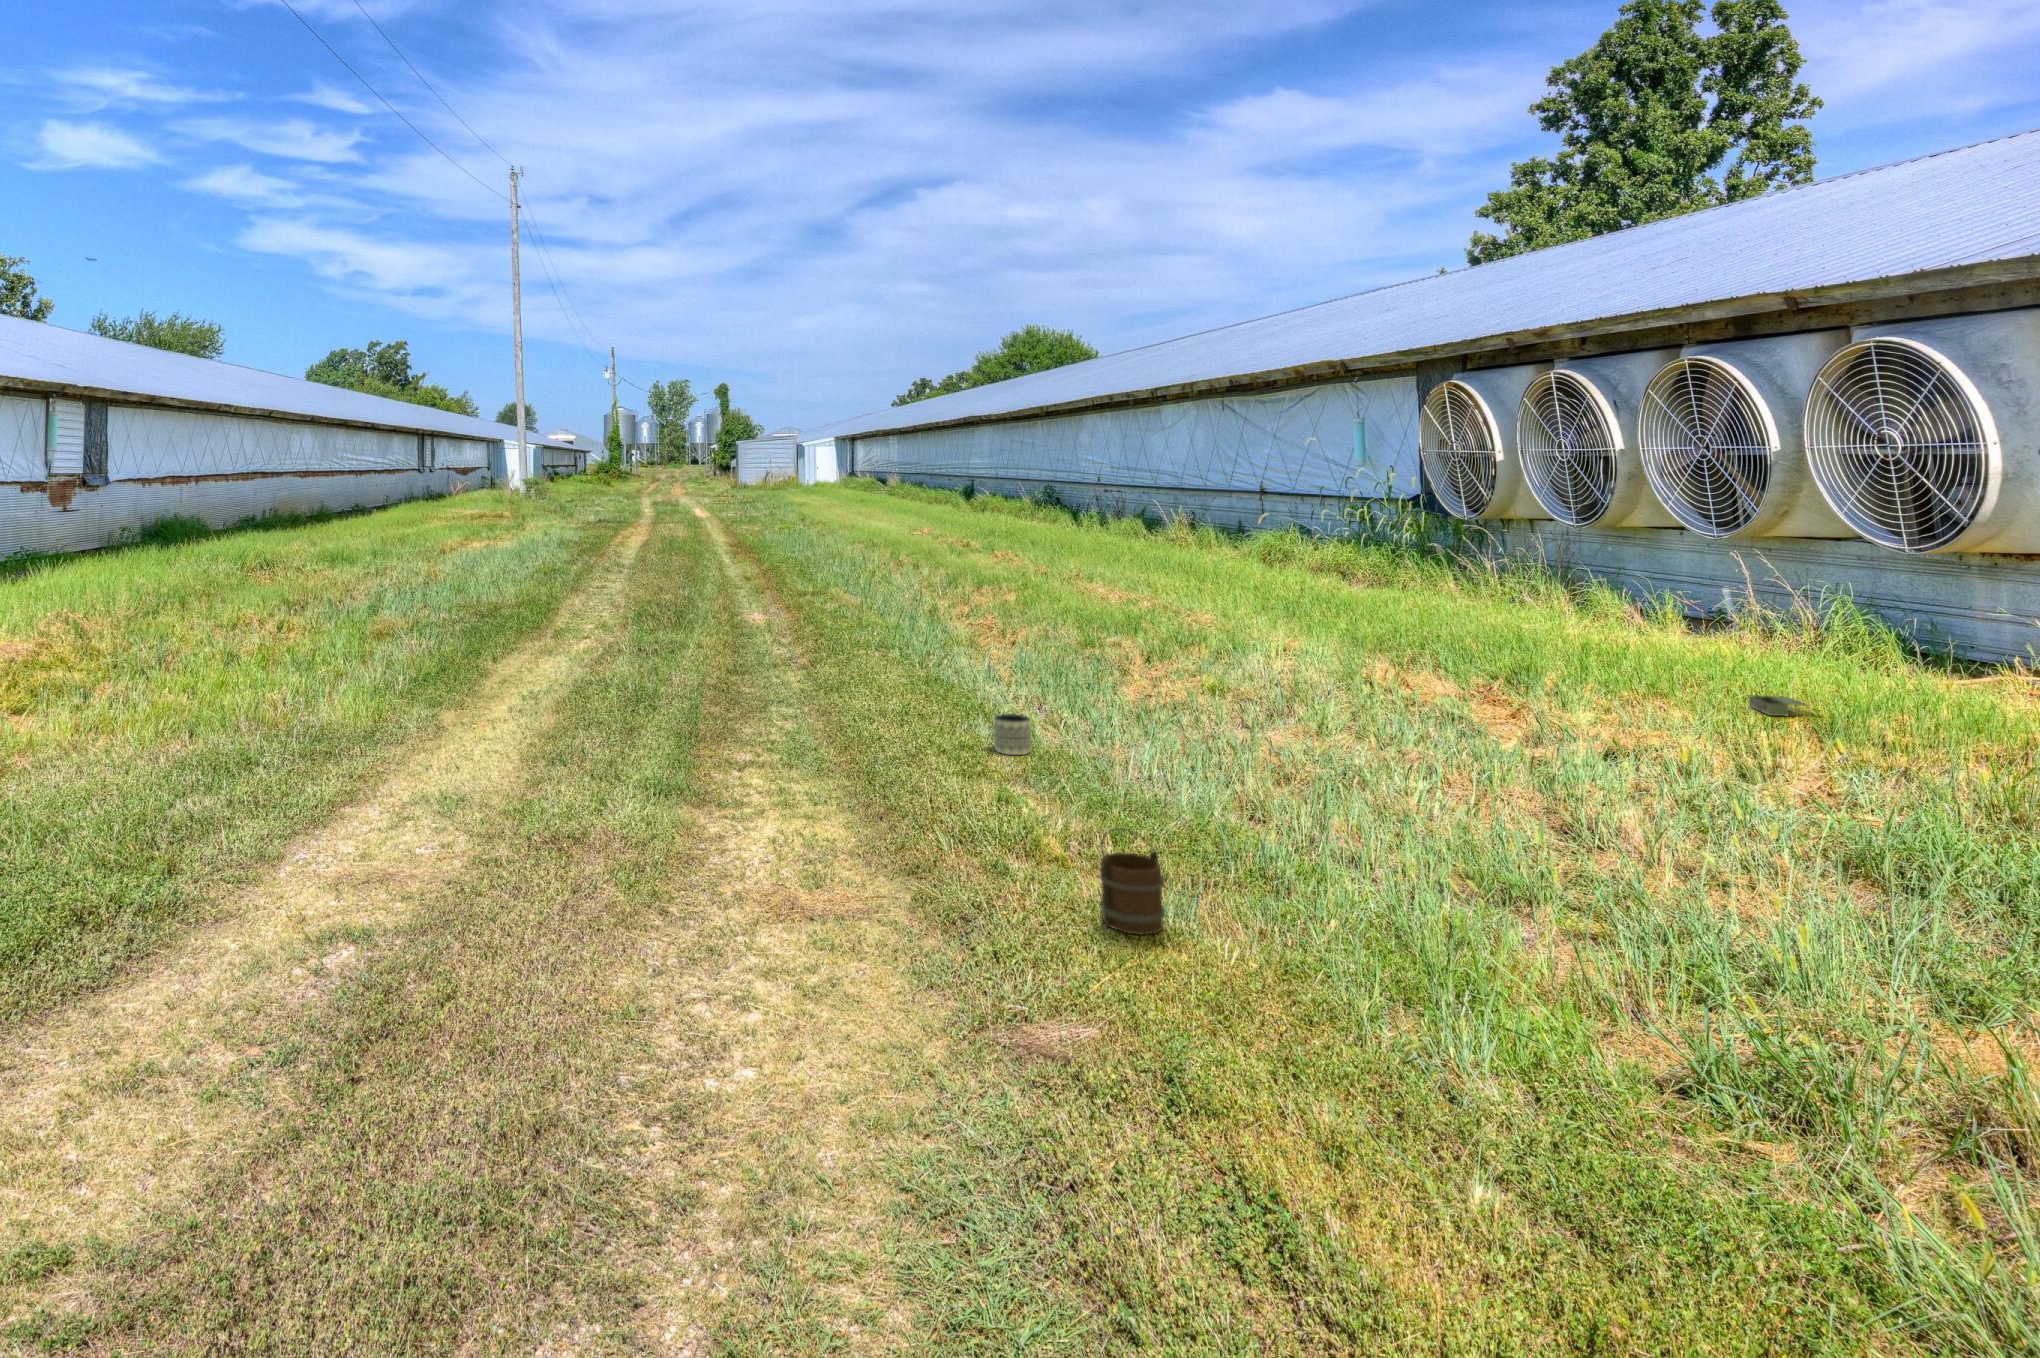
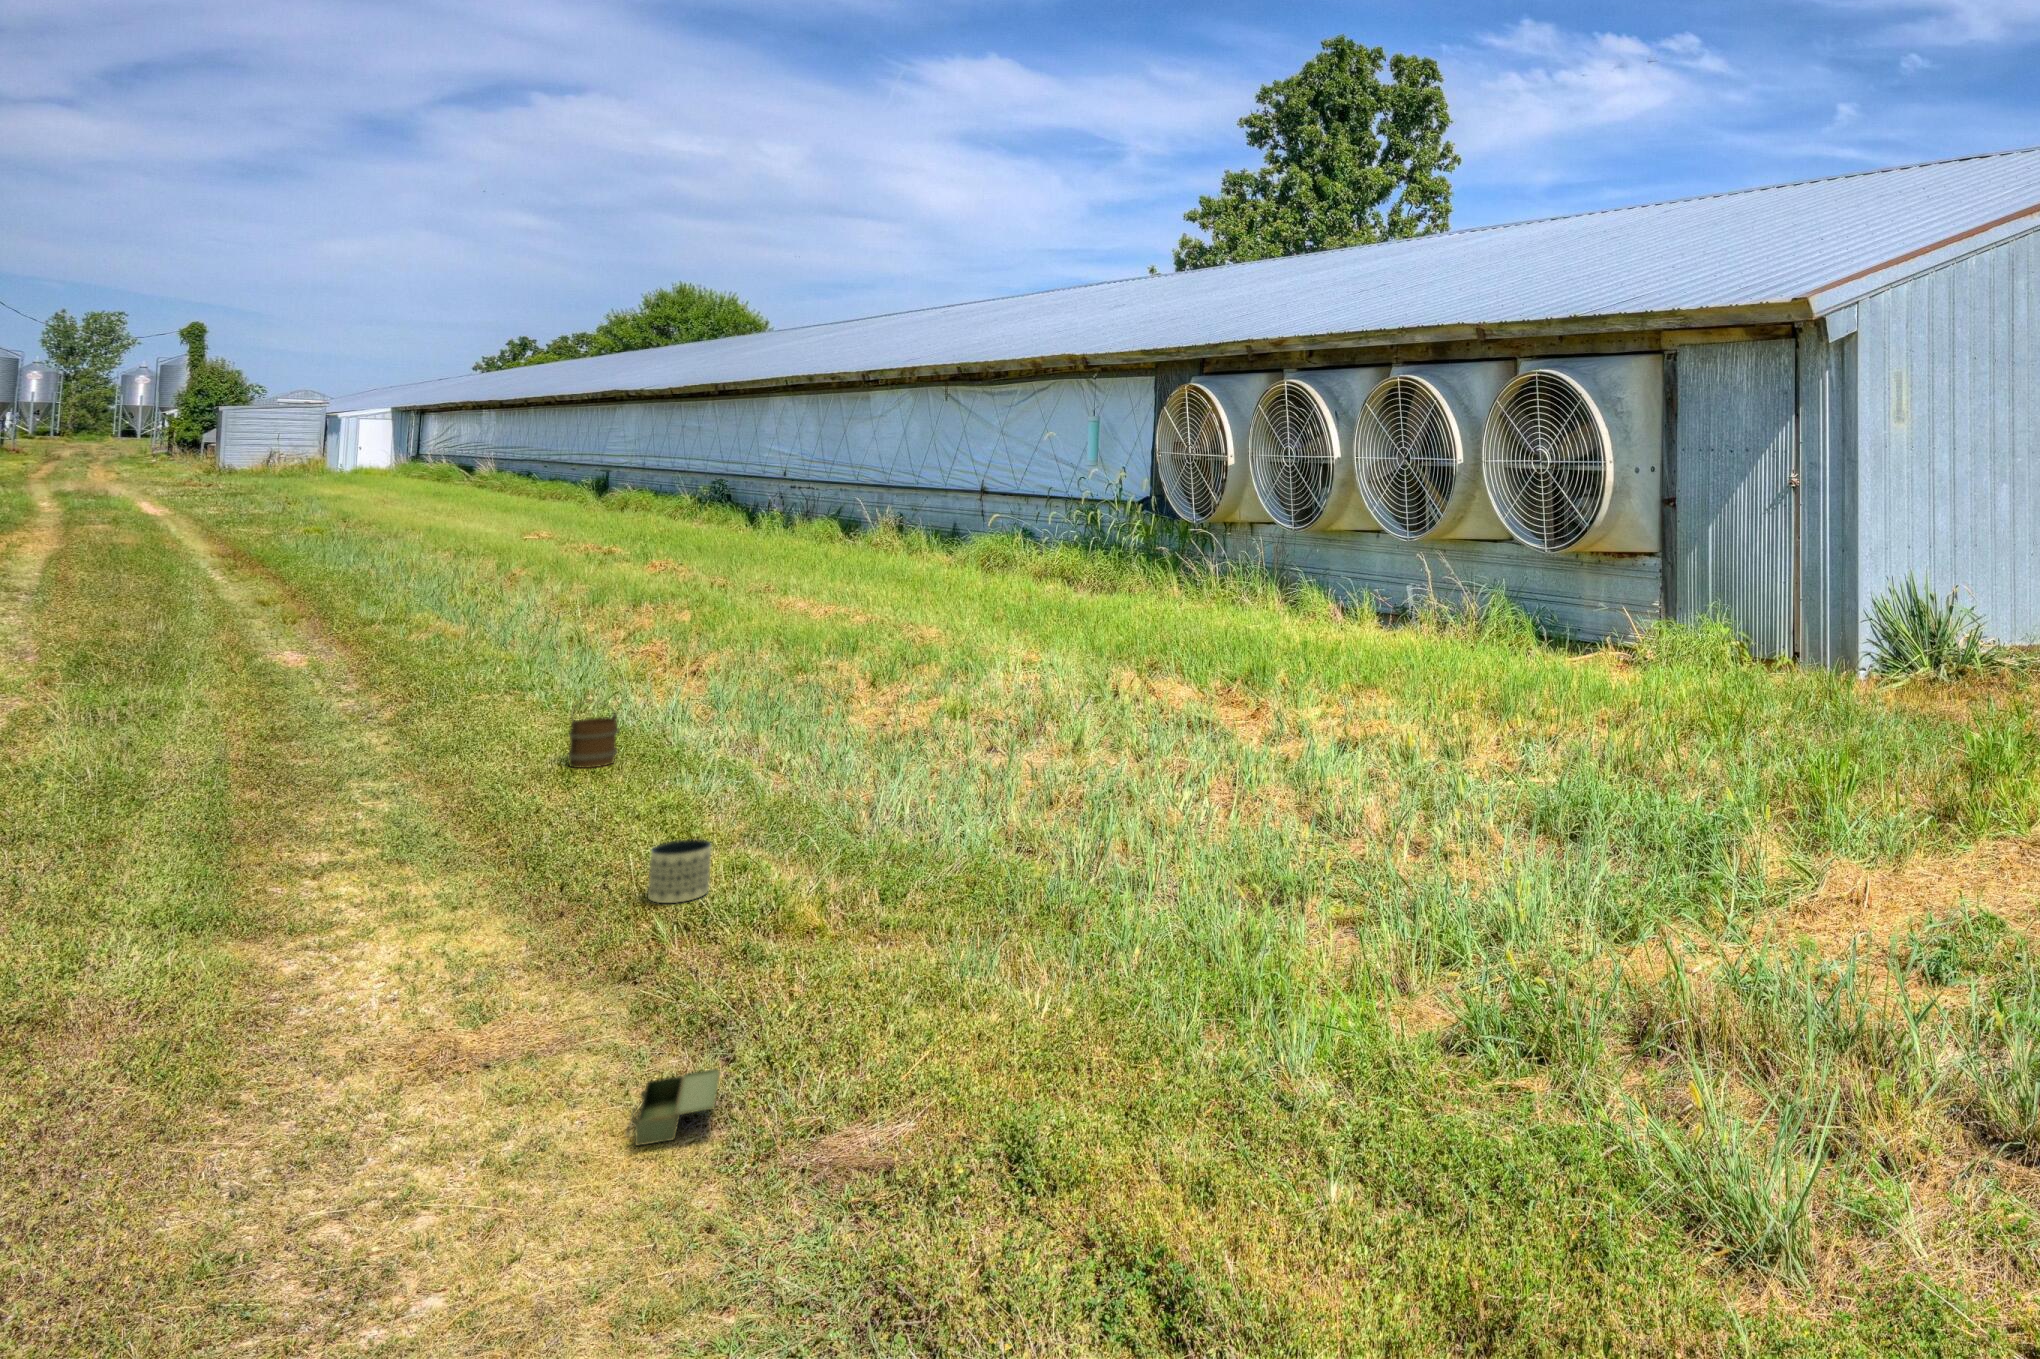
toolbox: present [1749,695,1806,716] -> present [630,1068,721,1146]
bucket: present [1100,828,1165,935] -> present [568,701,619,768]

